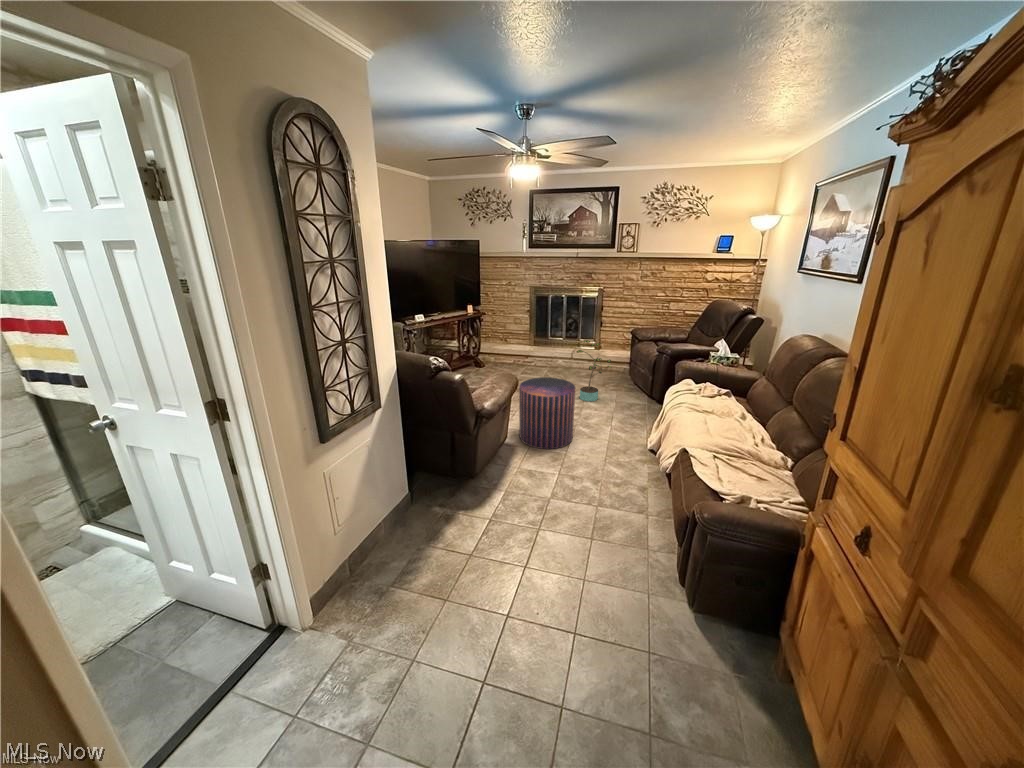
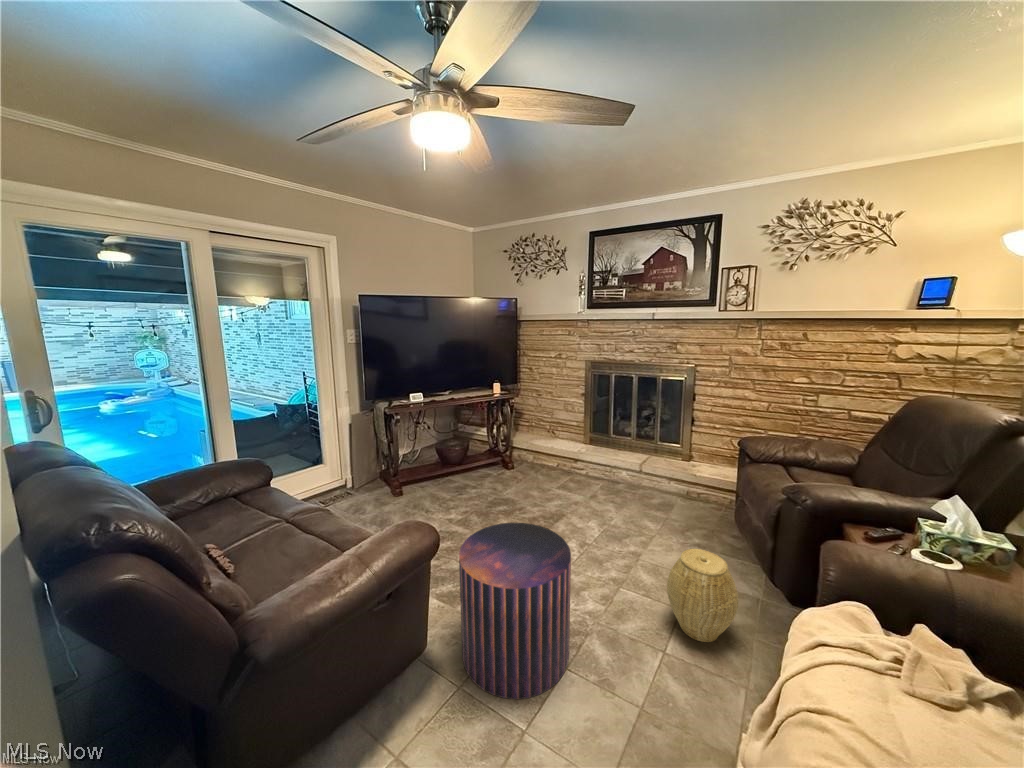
potted plant: present [577,340,611,401] -> none [618,452,686,566]
woven basket: none [609,381,641,421] -> present [667,549,738,642]

